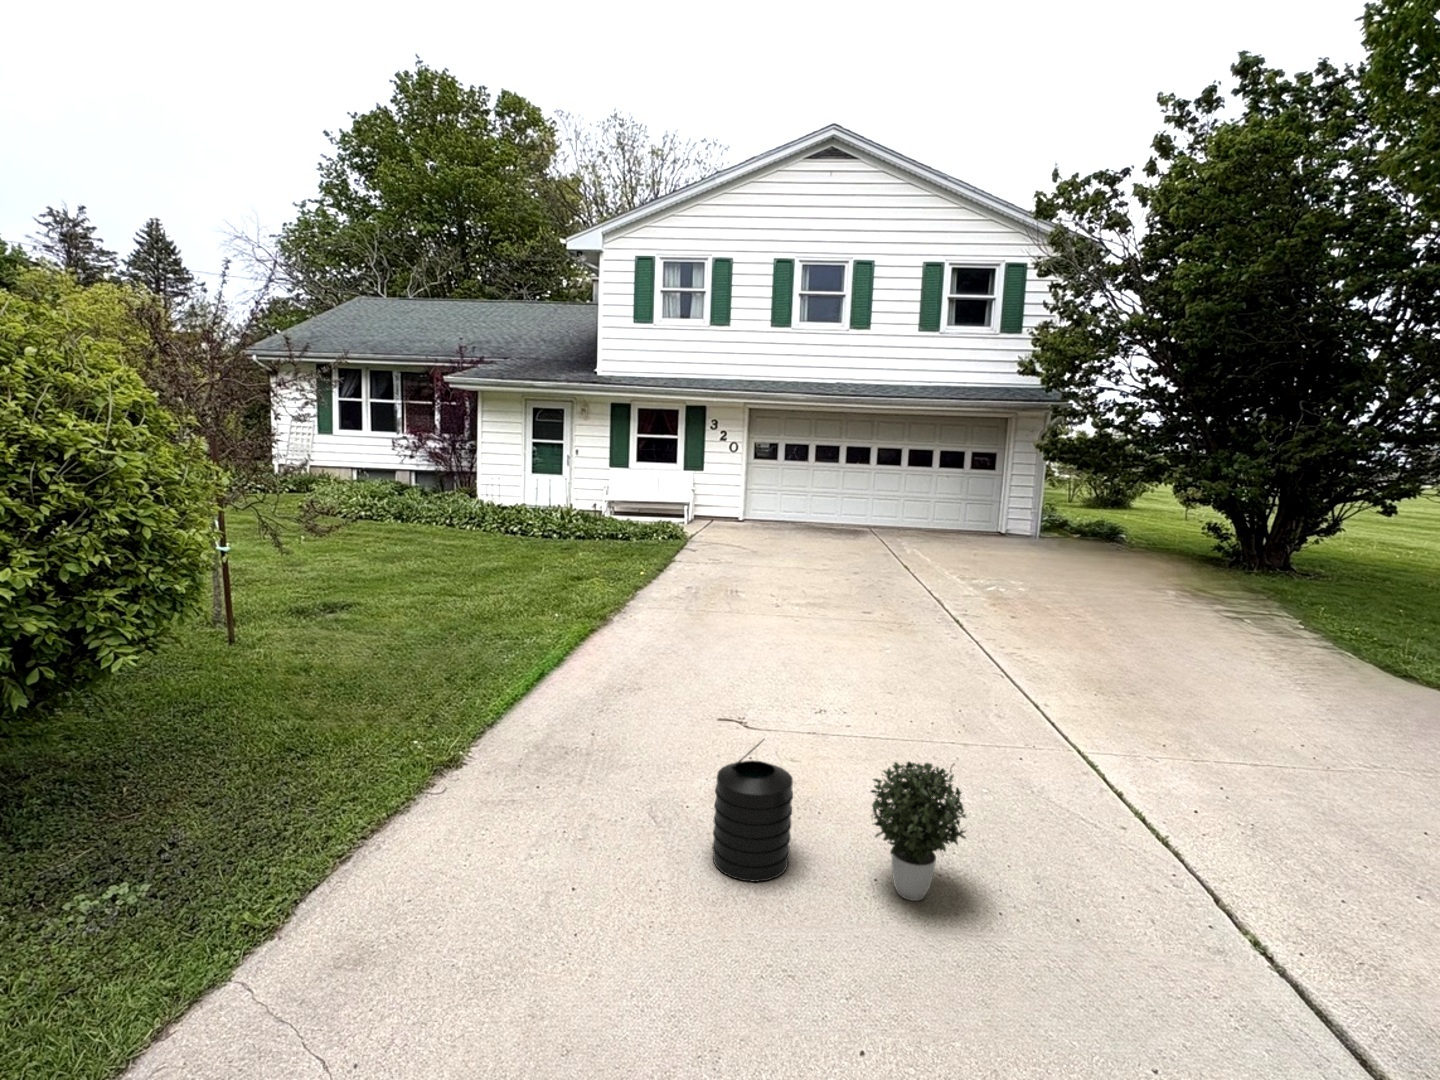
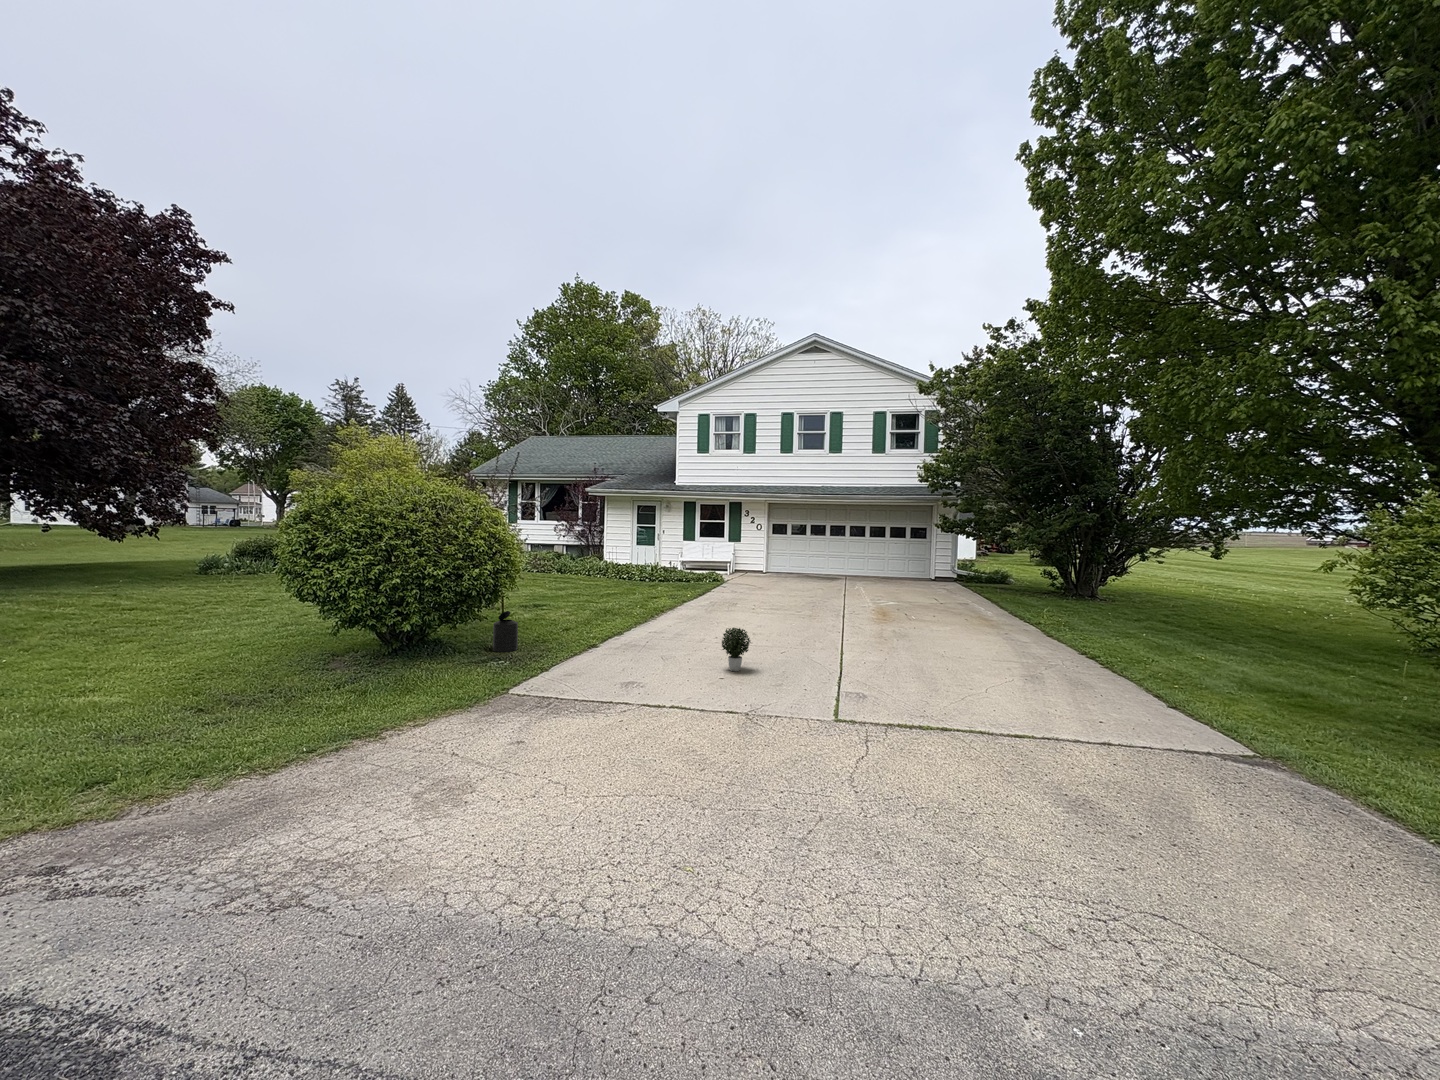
trash can: present [712,740,793,882] -> present [493,611,518,652]

